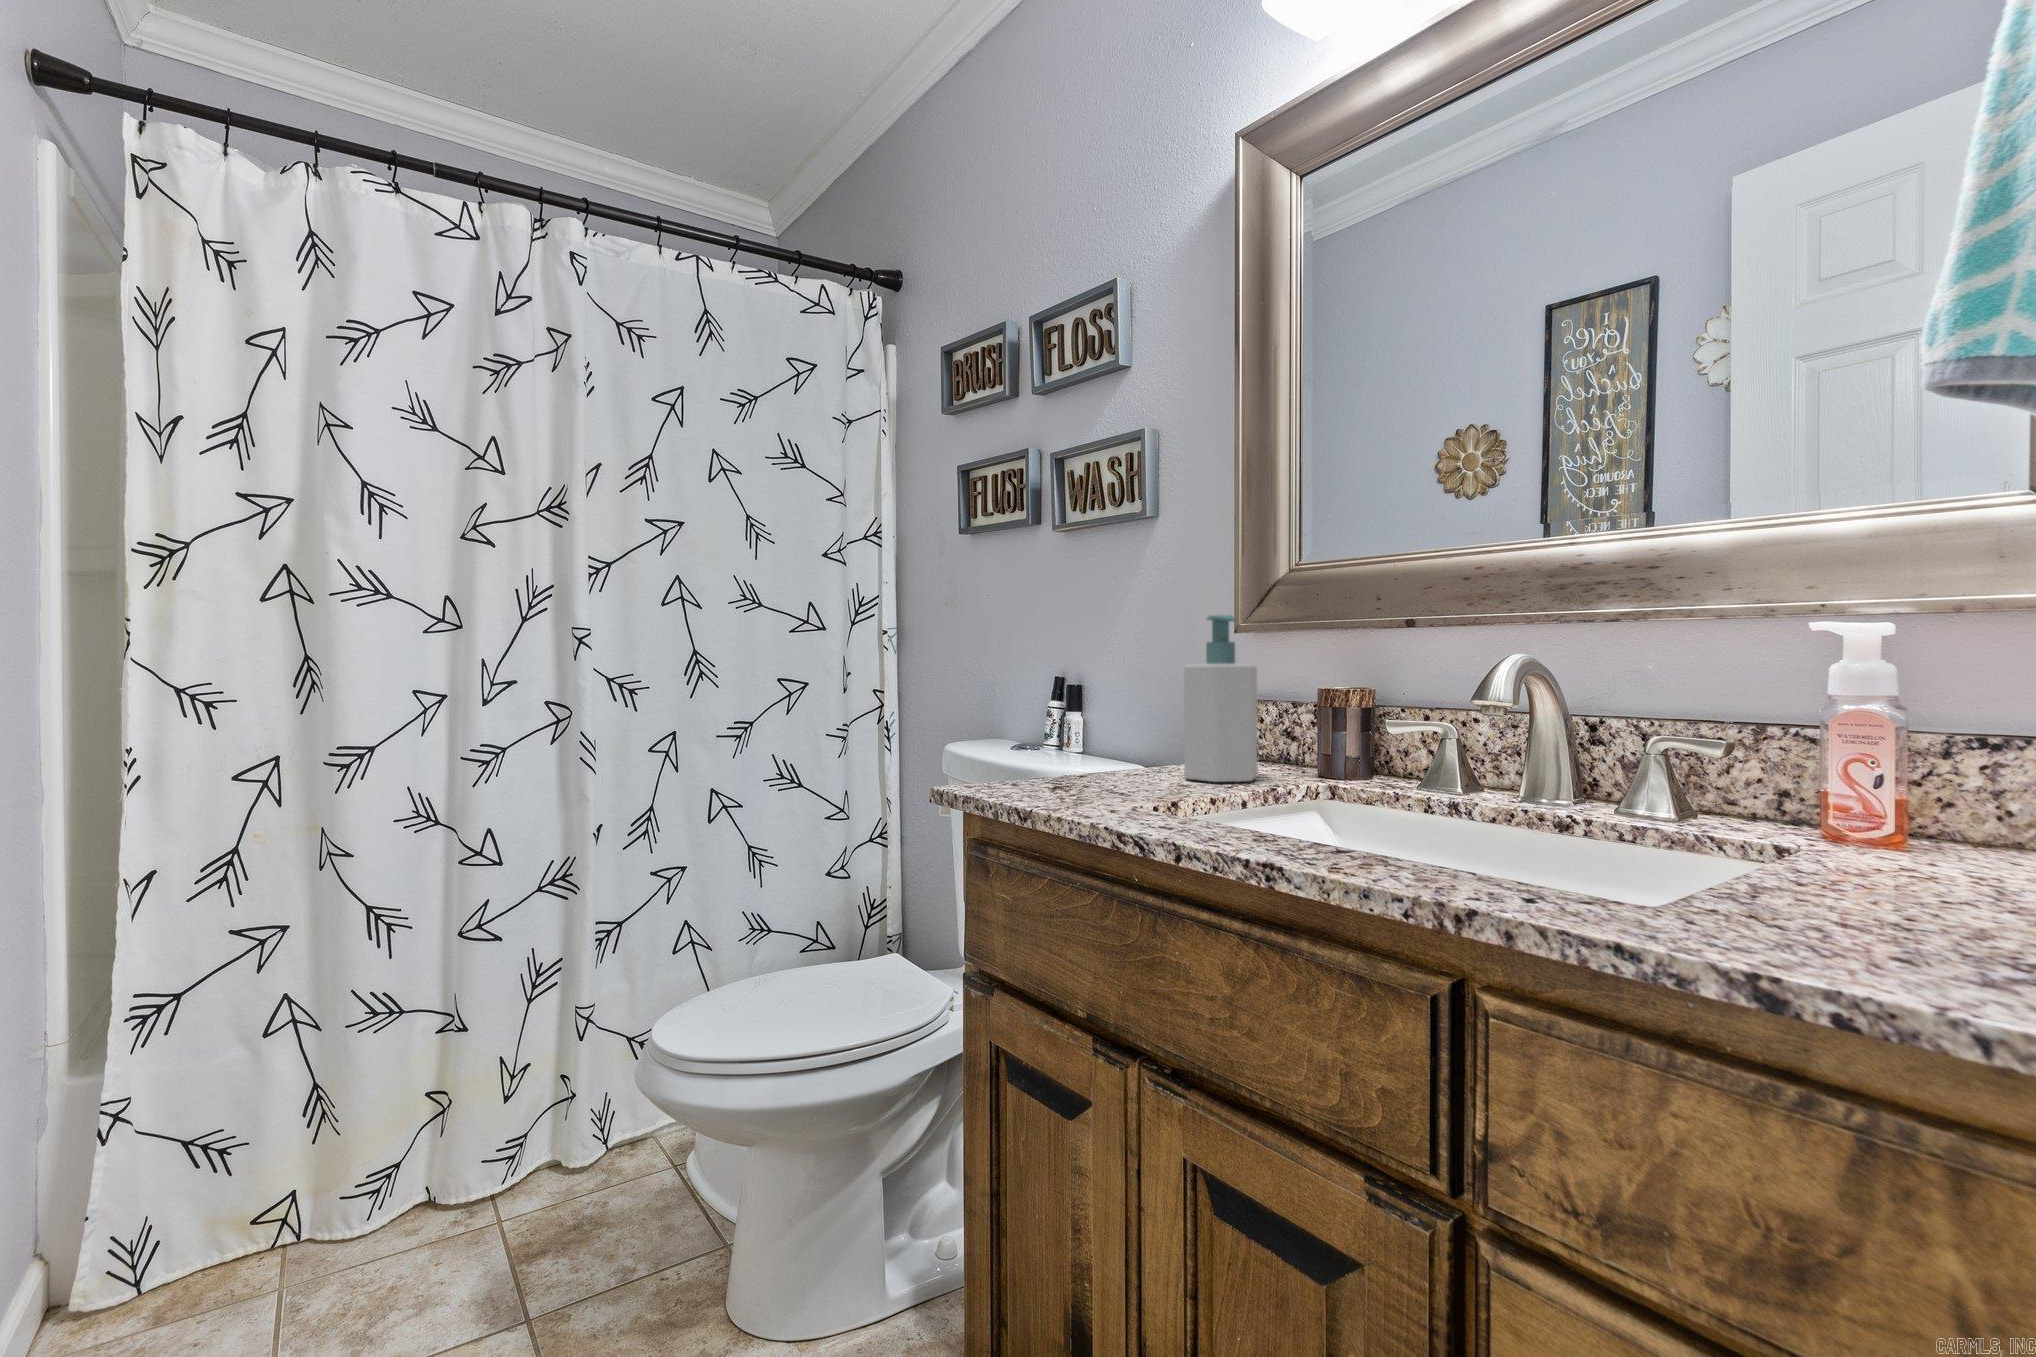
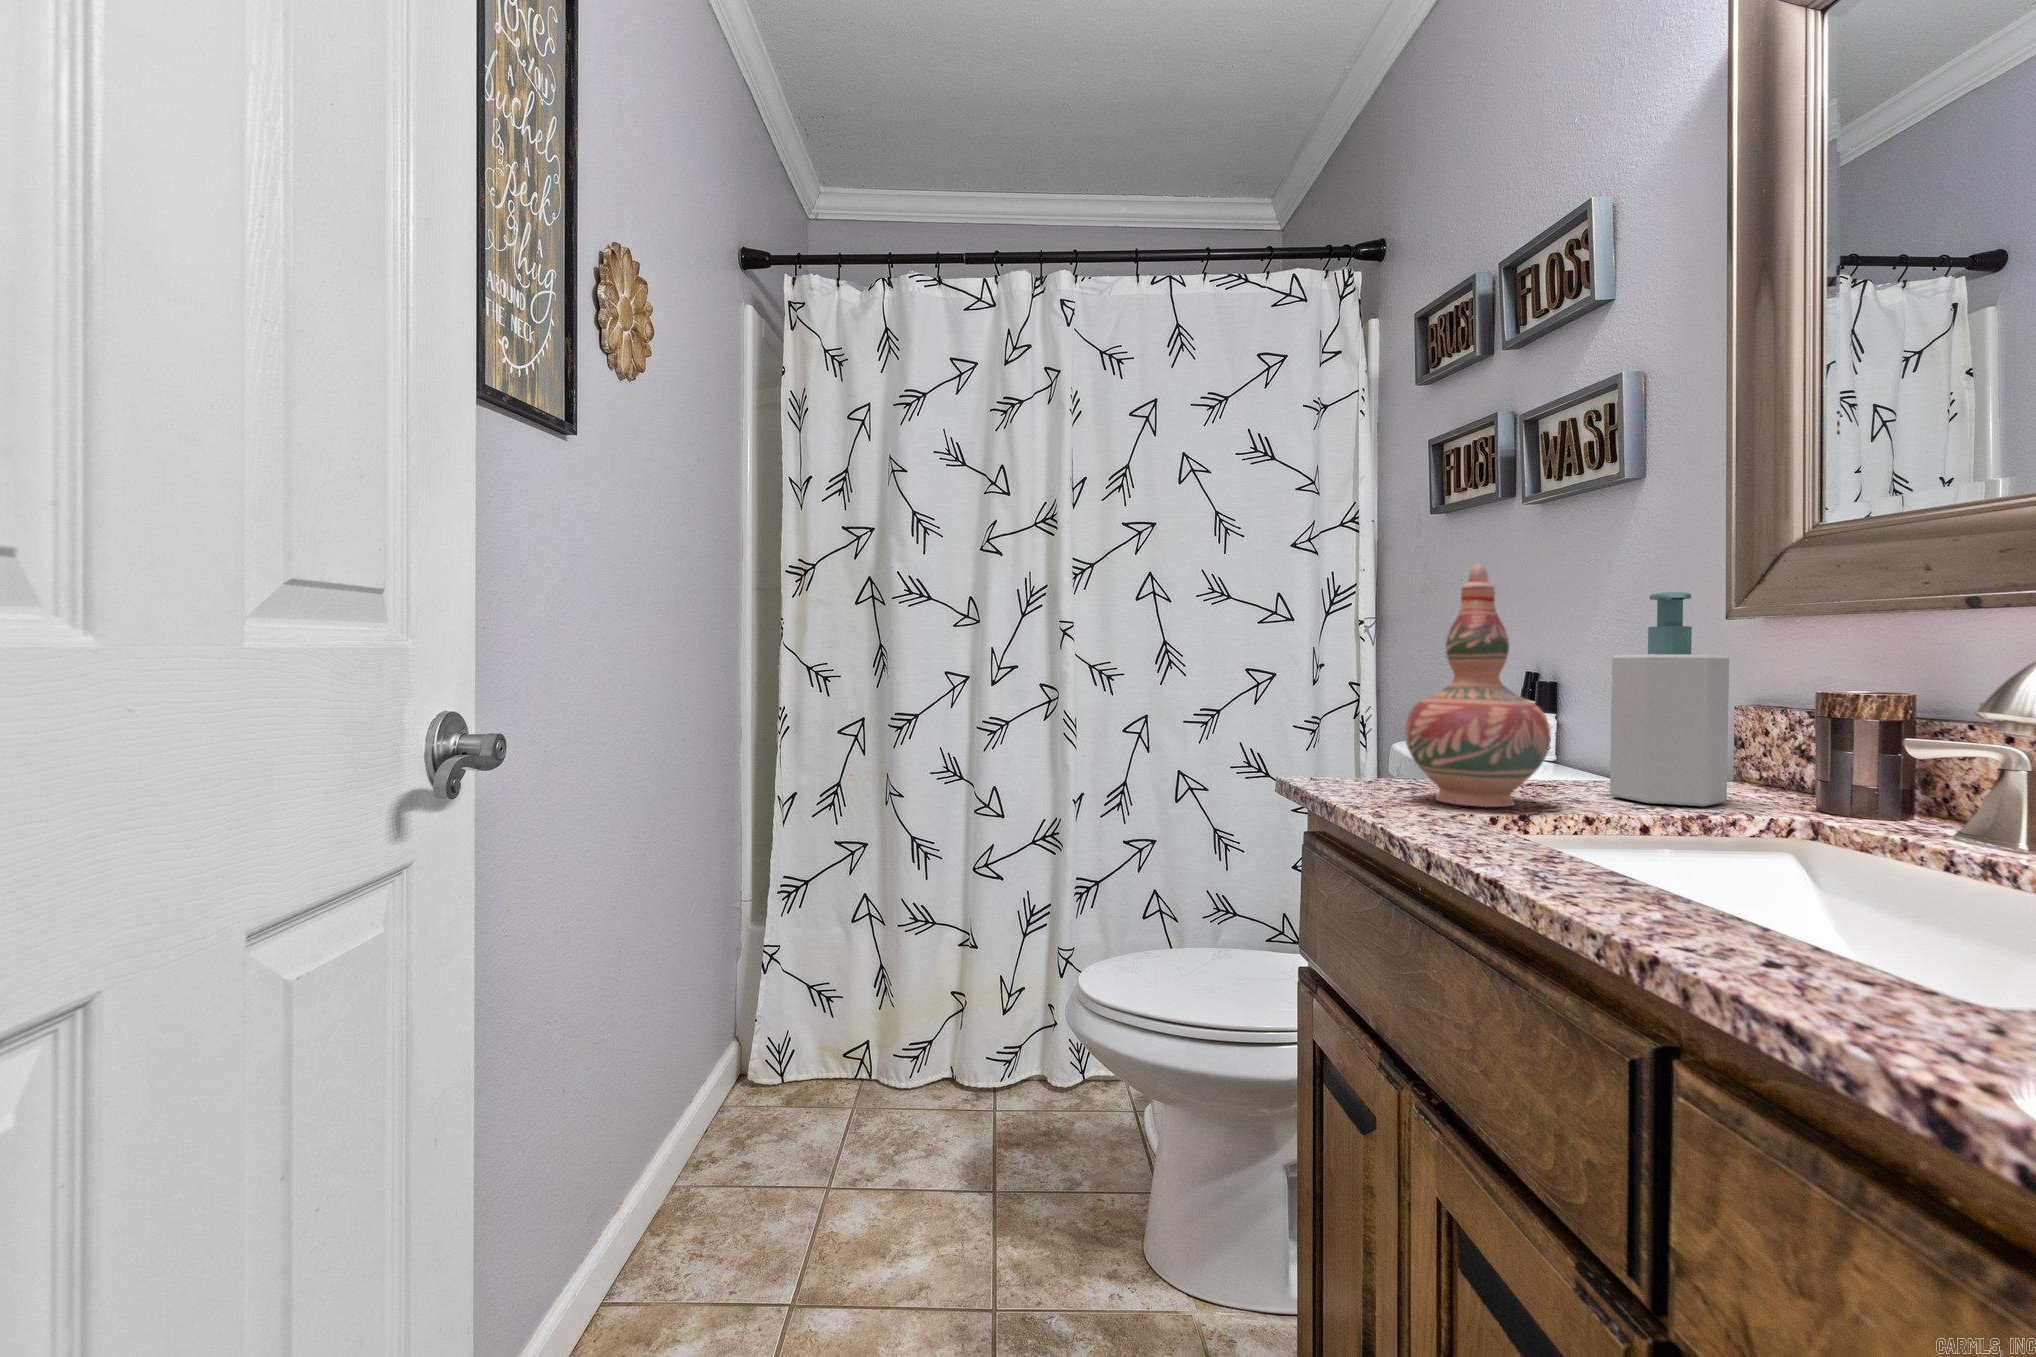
decorative vase: none [1054,586,1168,797] -> present [1405,563,1551,807]

